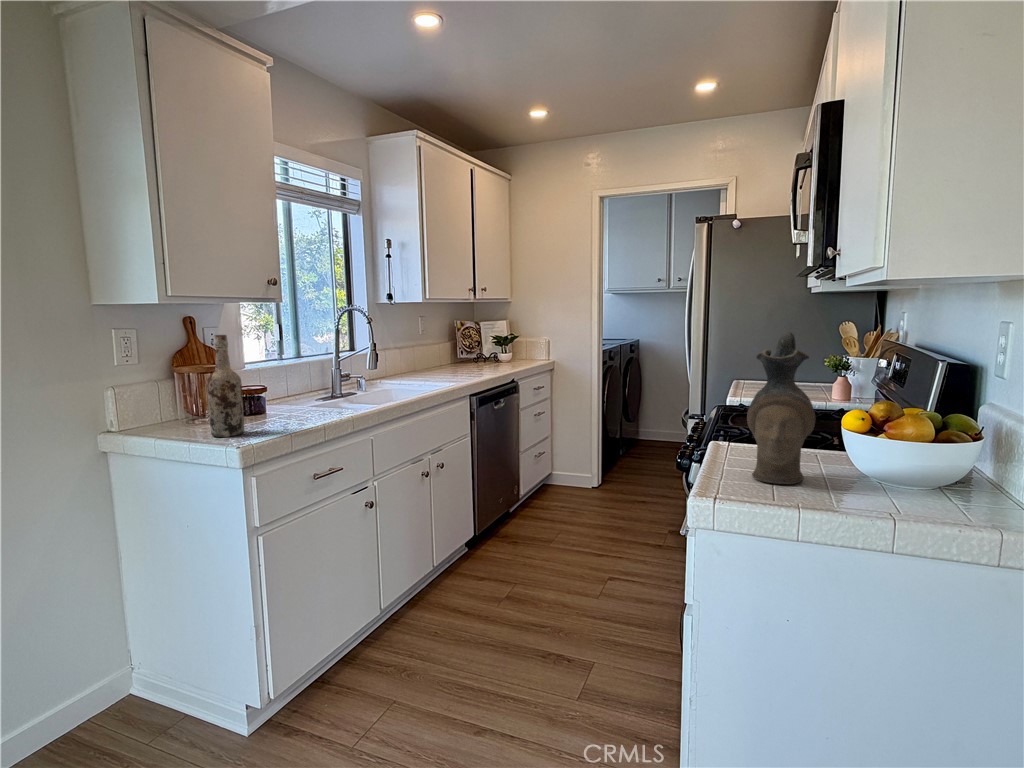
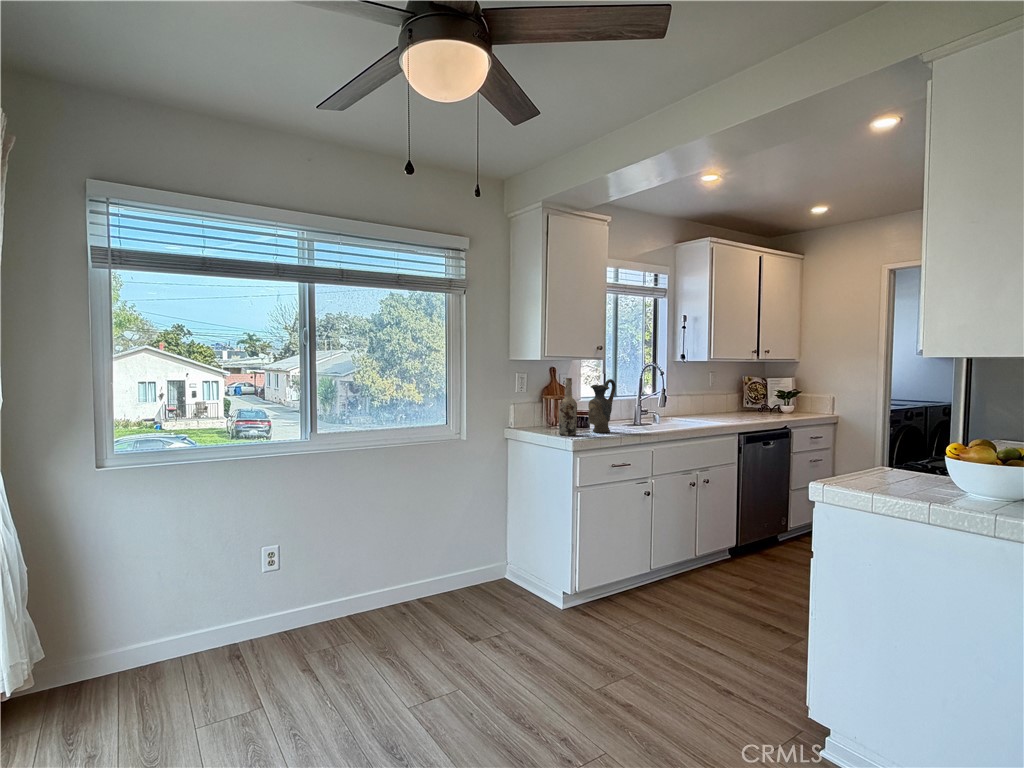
ceramic pitcher: present [747,332,816,484] -> present [588,379,616,433]

